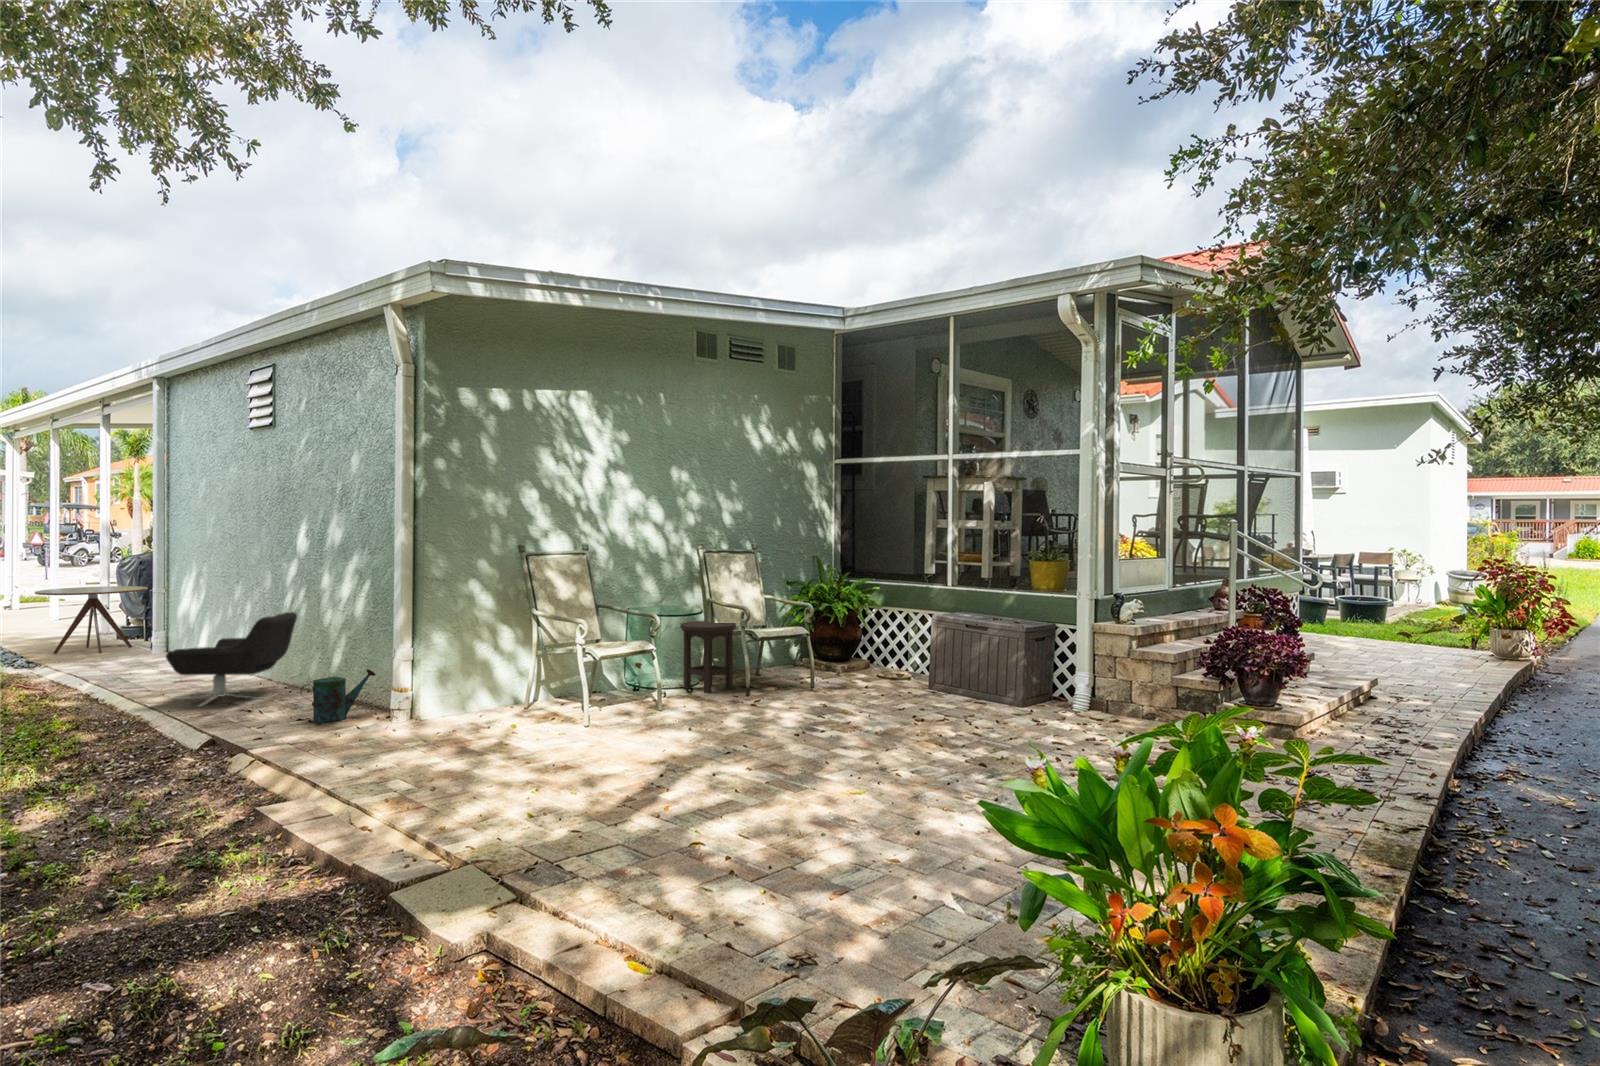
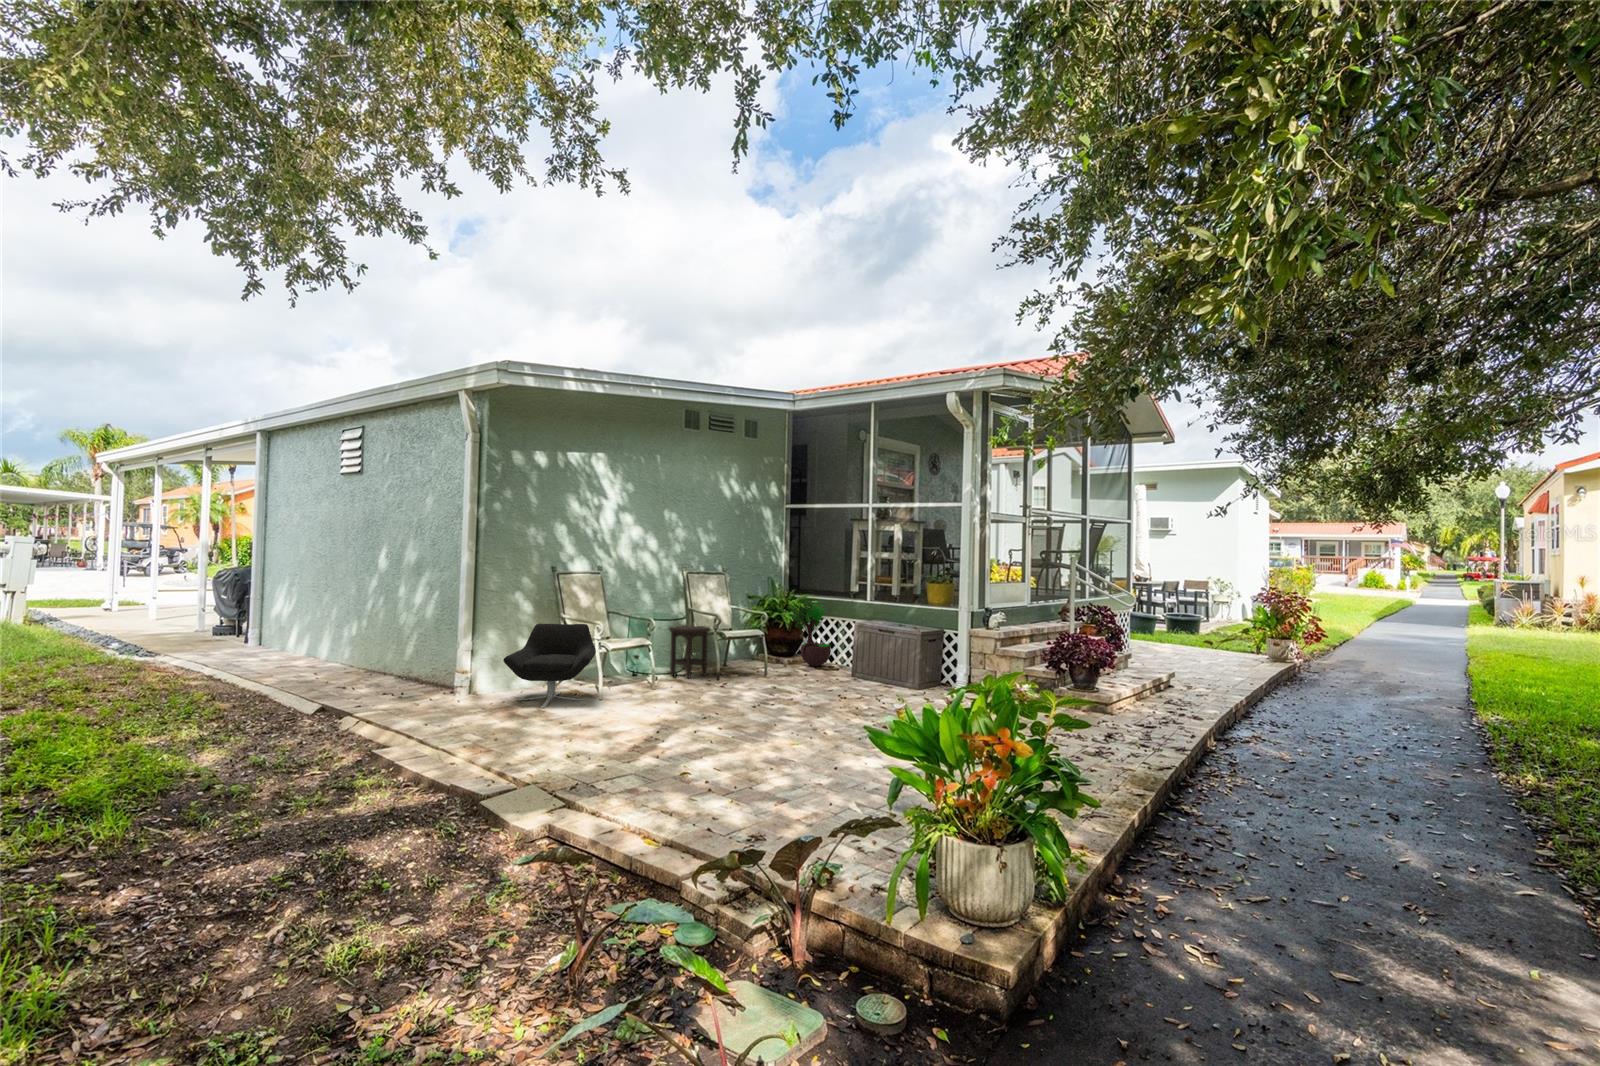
potted tree: none [839,580,898,674] -> present [789,600,831,666]
round table: present [35,586,148,654] -> none [155,591,245,644]
lounge chair: present [166,612,297,706] -> present [503,624,596,708]
watering can: present [300,669,376,723] -> none [386,657,441,696]

